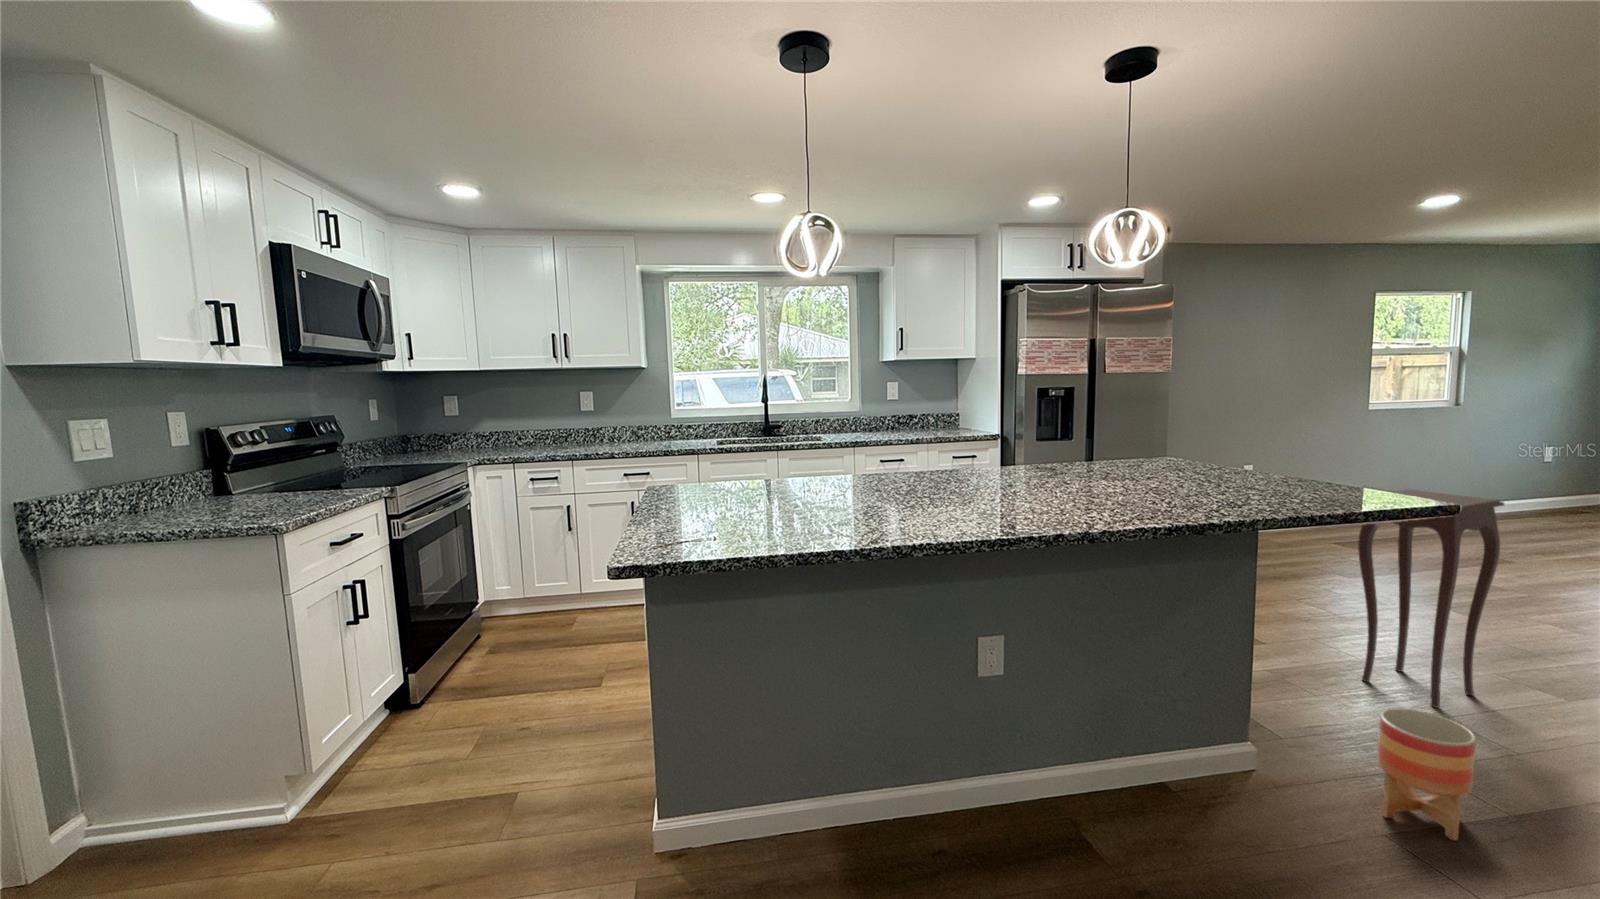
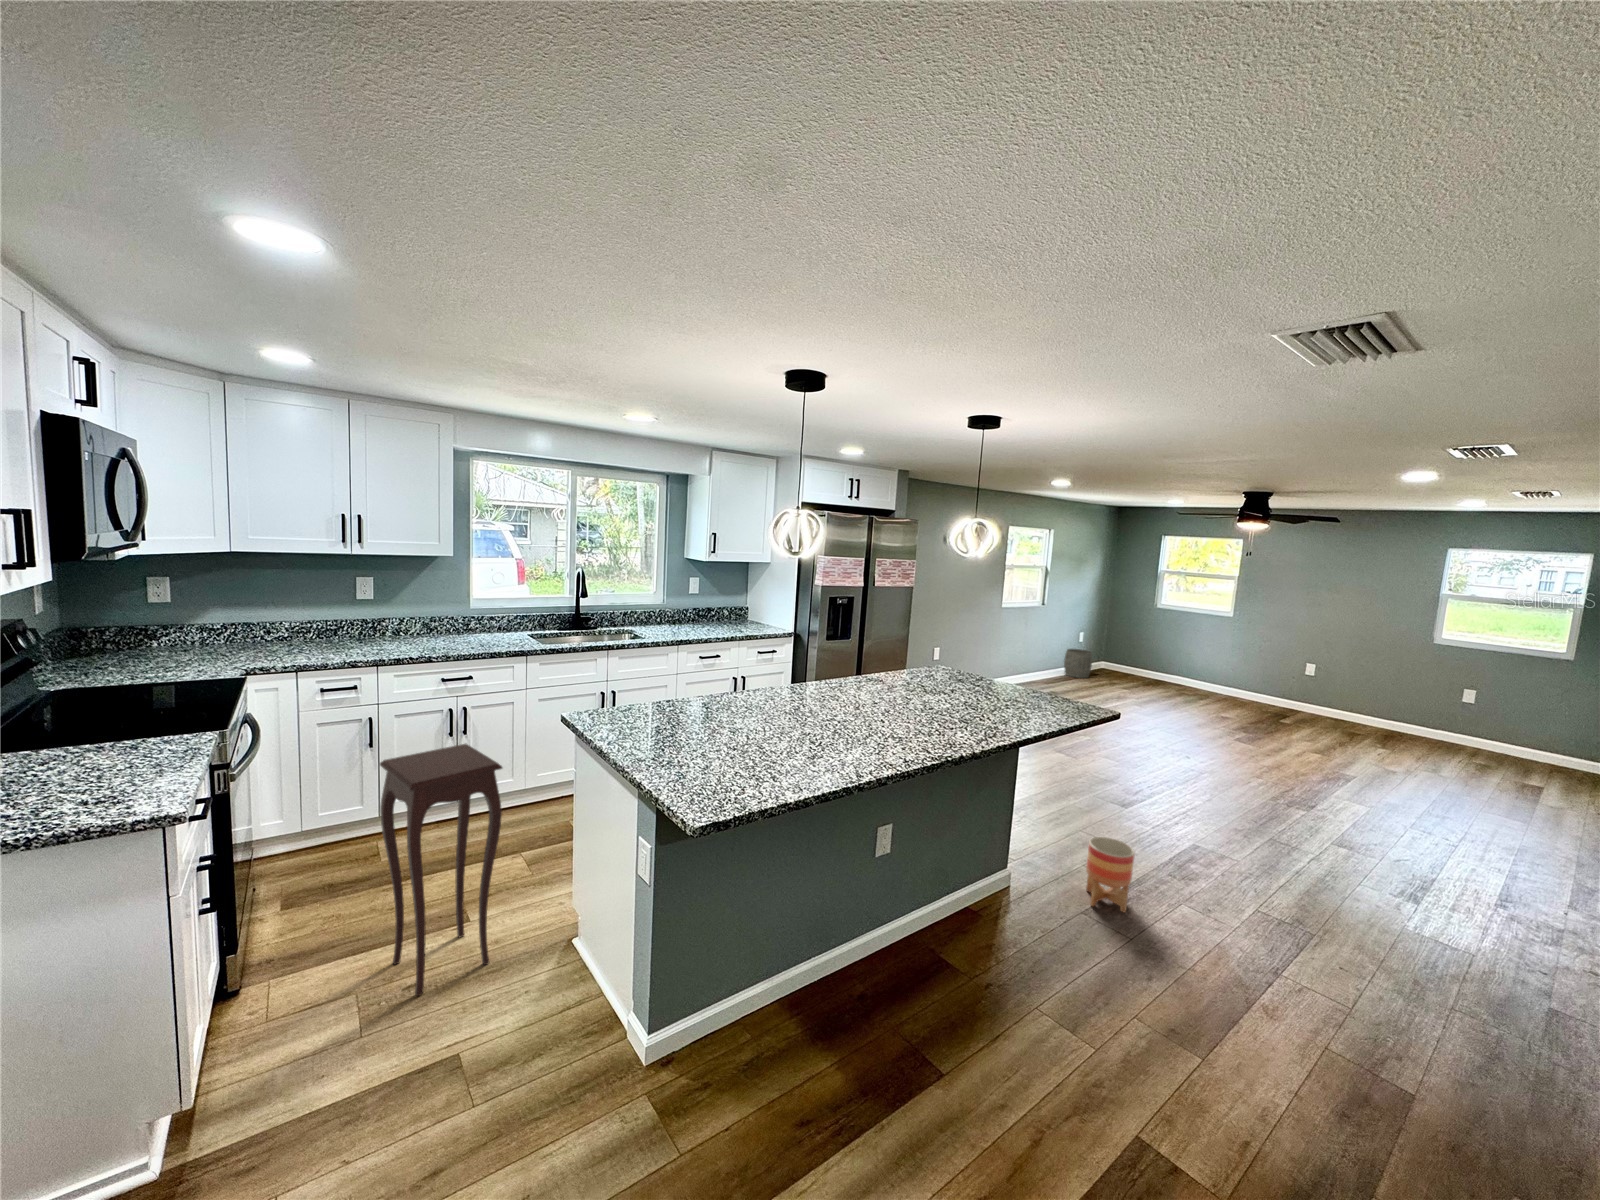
woven basket: none [1505,468,1564,513] -> present [1064,649,1092,678]
side table: present [1358,489,1504,708] -> present [380,744,502,996]

